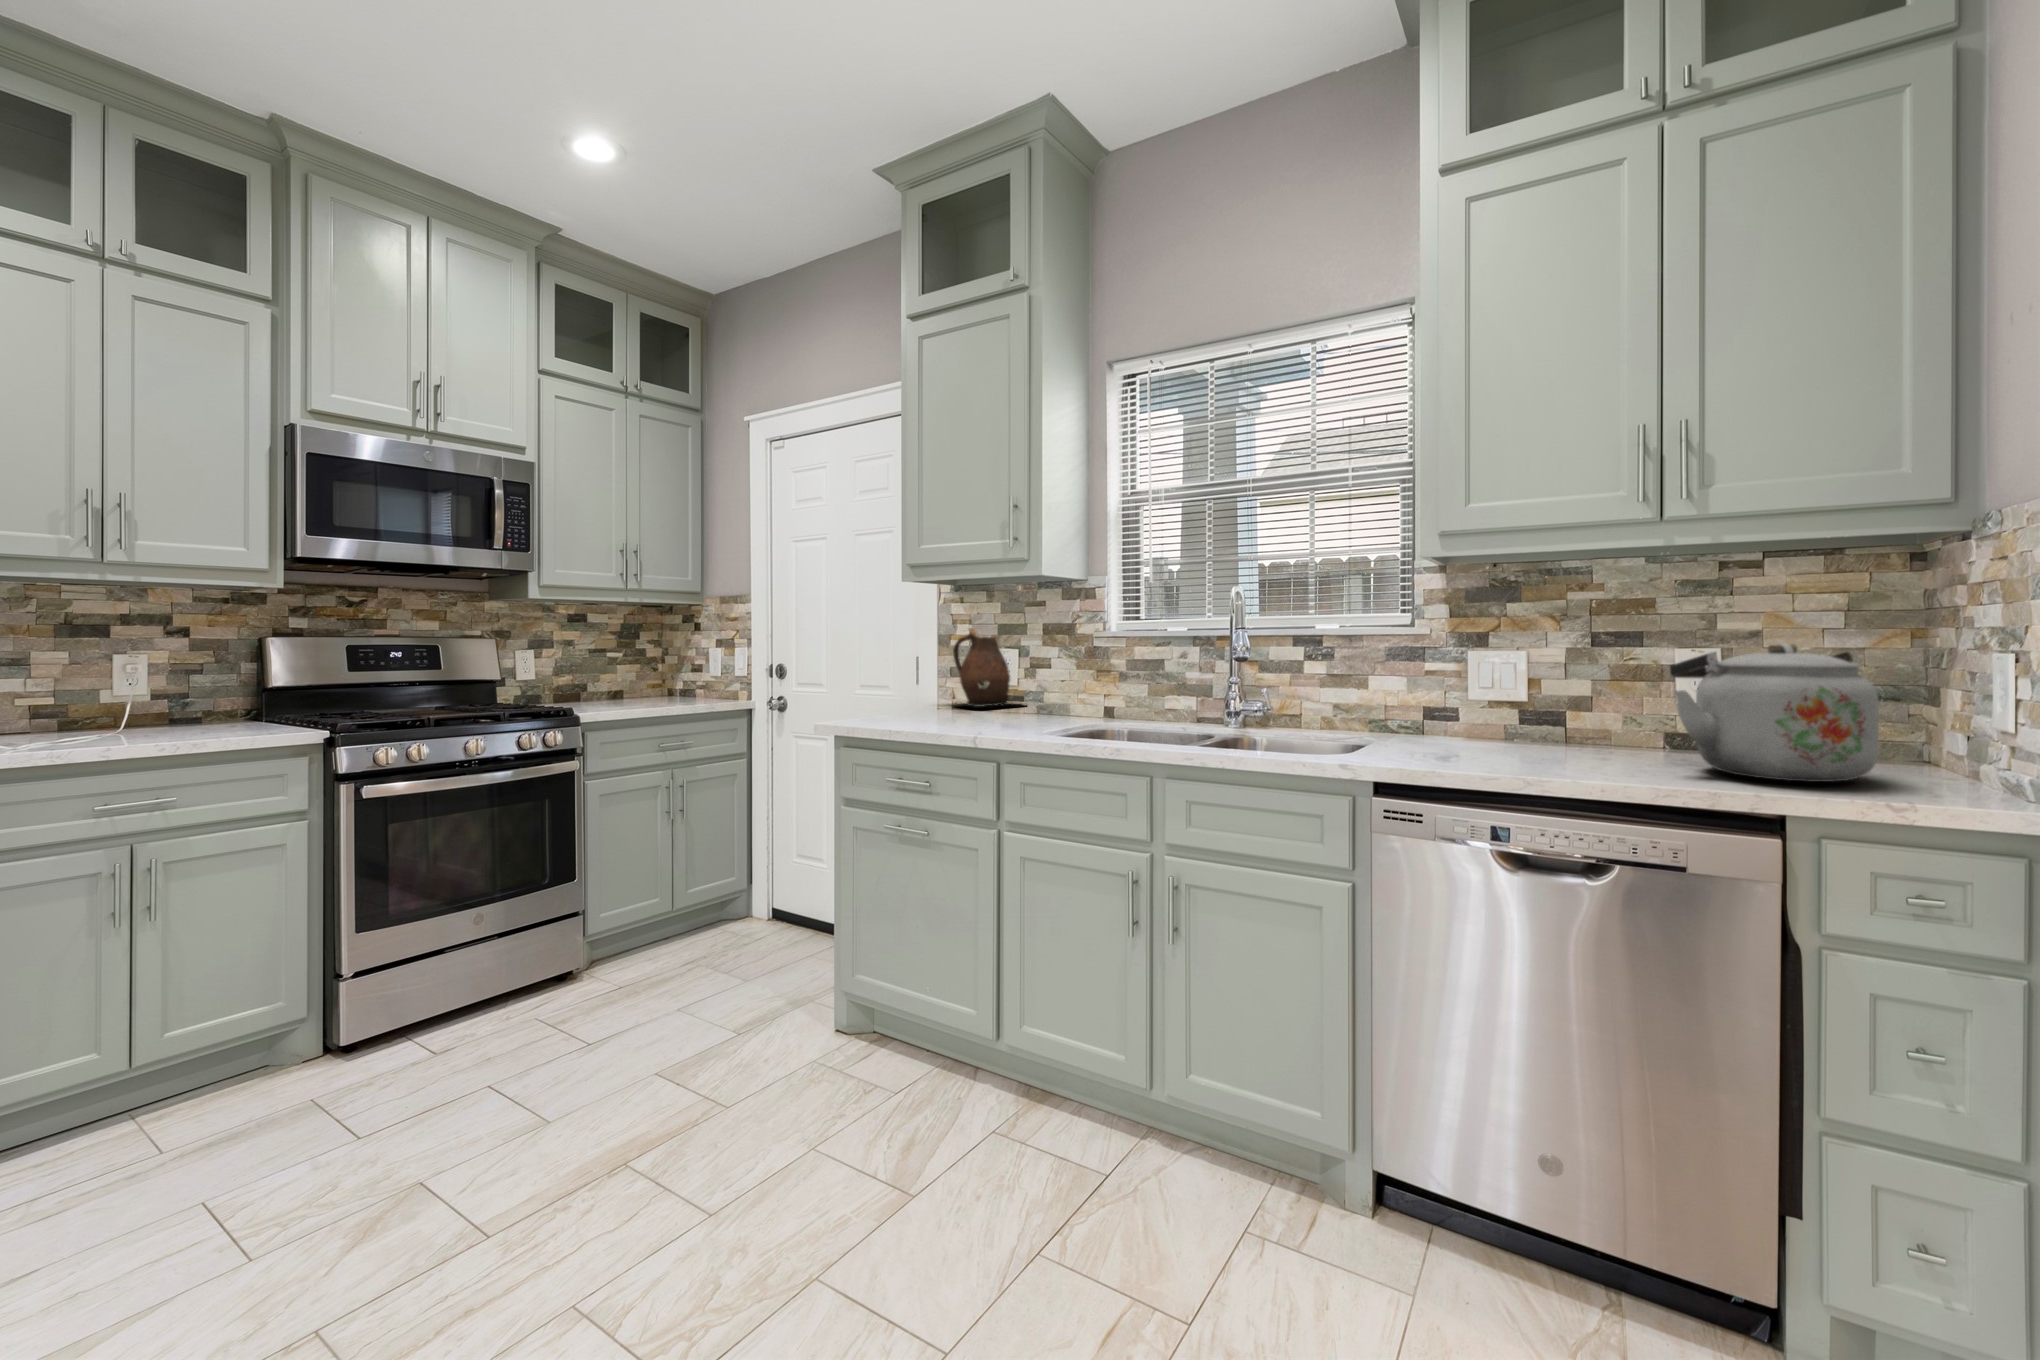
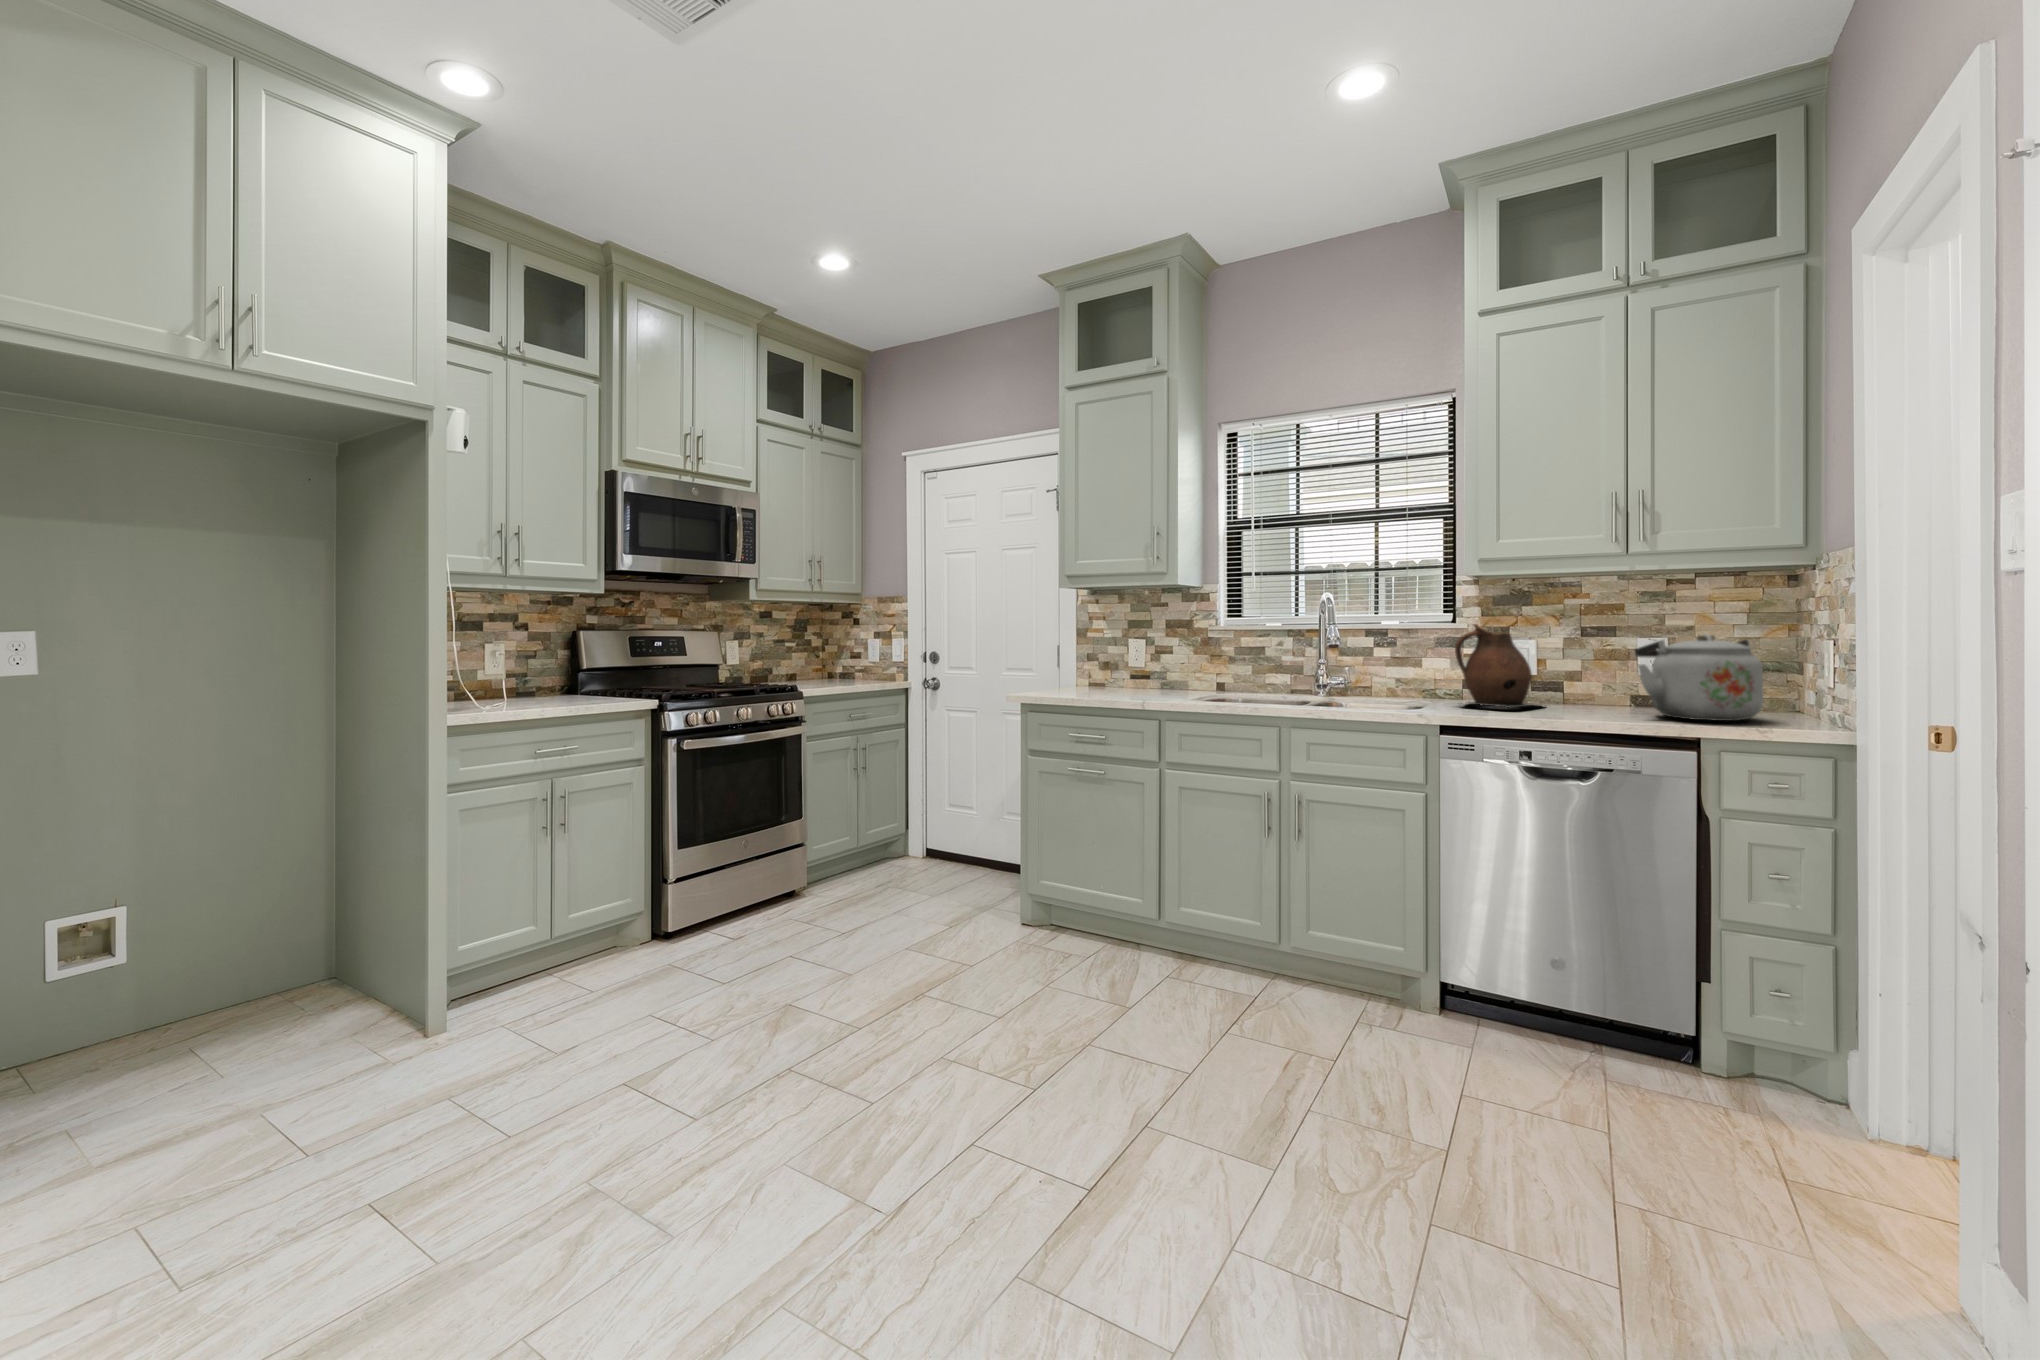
ceramic pitcher: present [953,628,1026,707] -> present [1455,624,1540,708]

